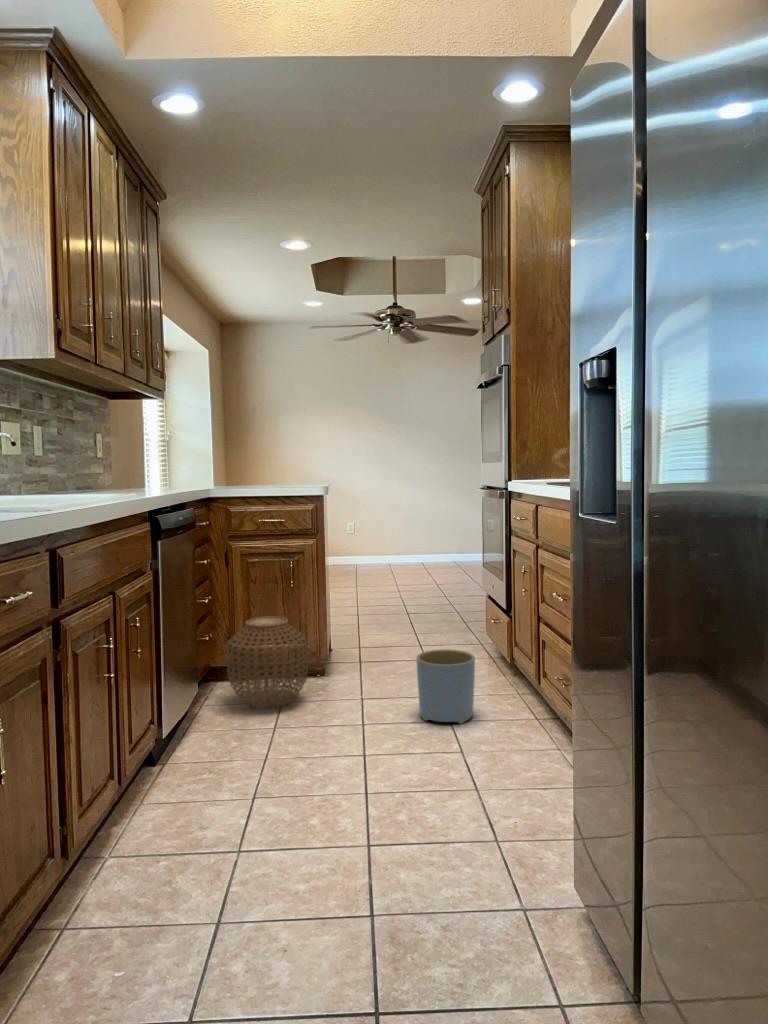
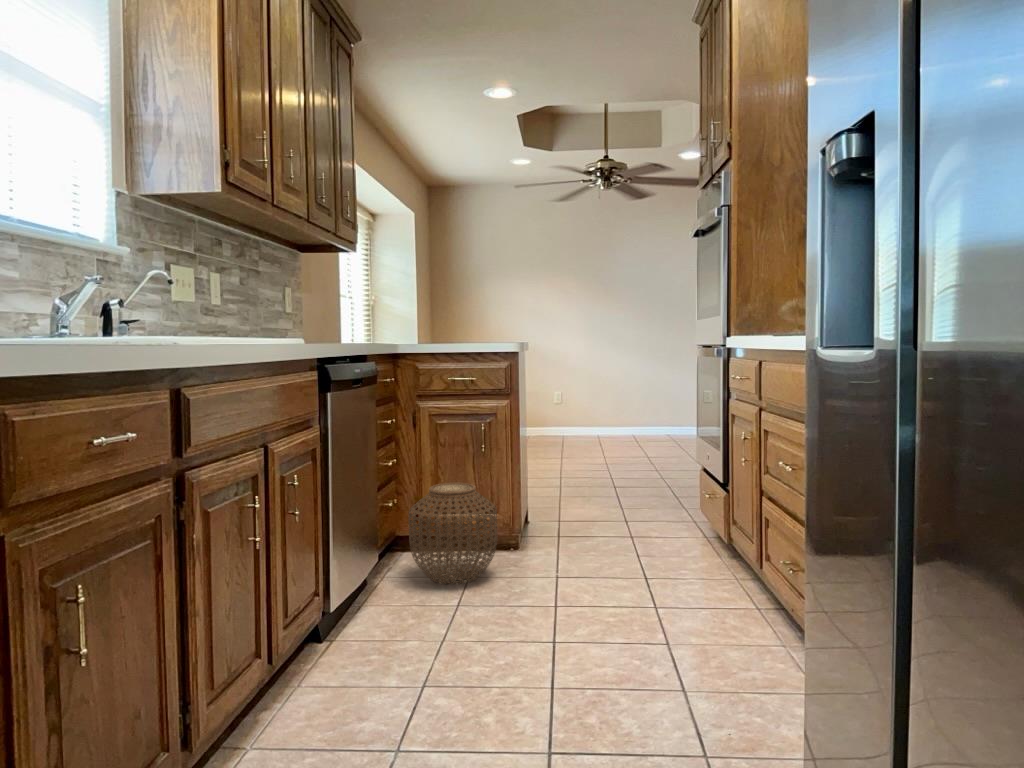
planter: present [416,649,475,724] -> none [617,526,685,612]

